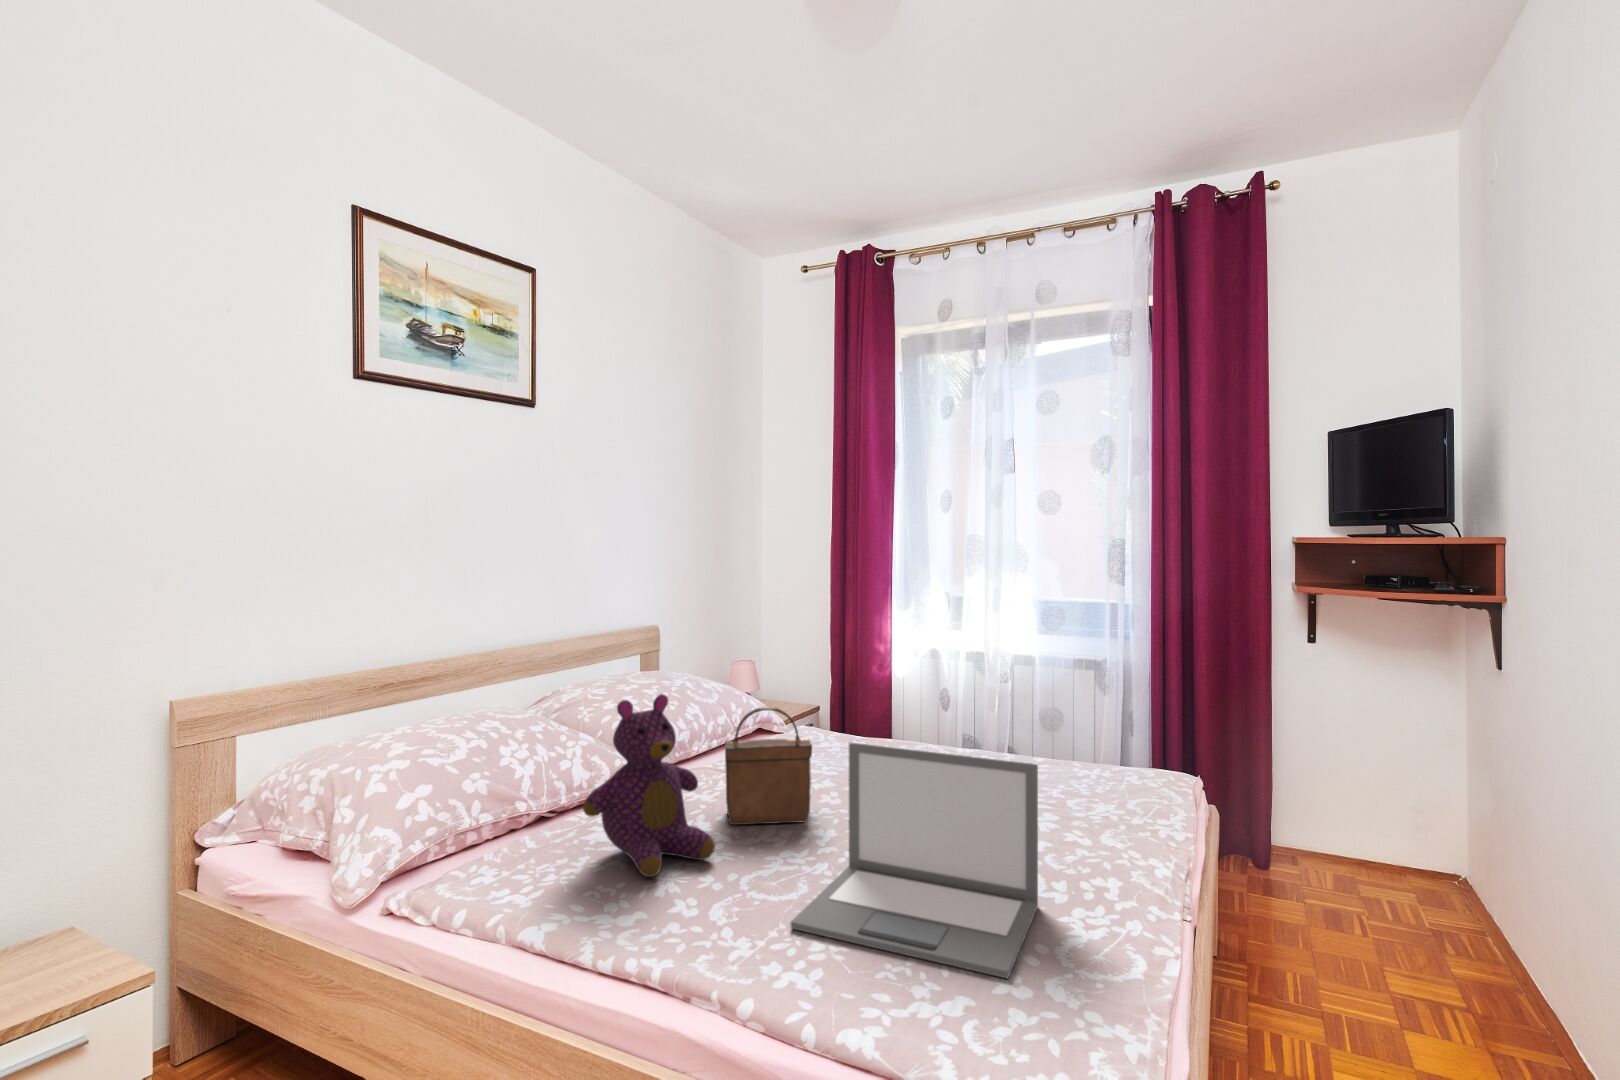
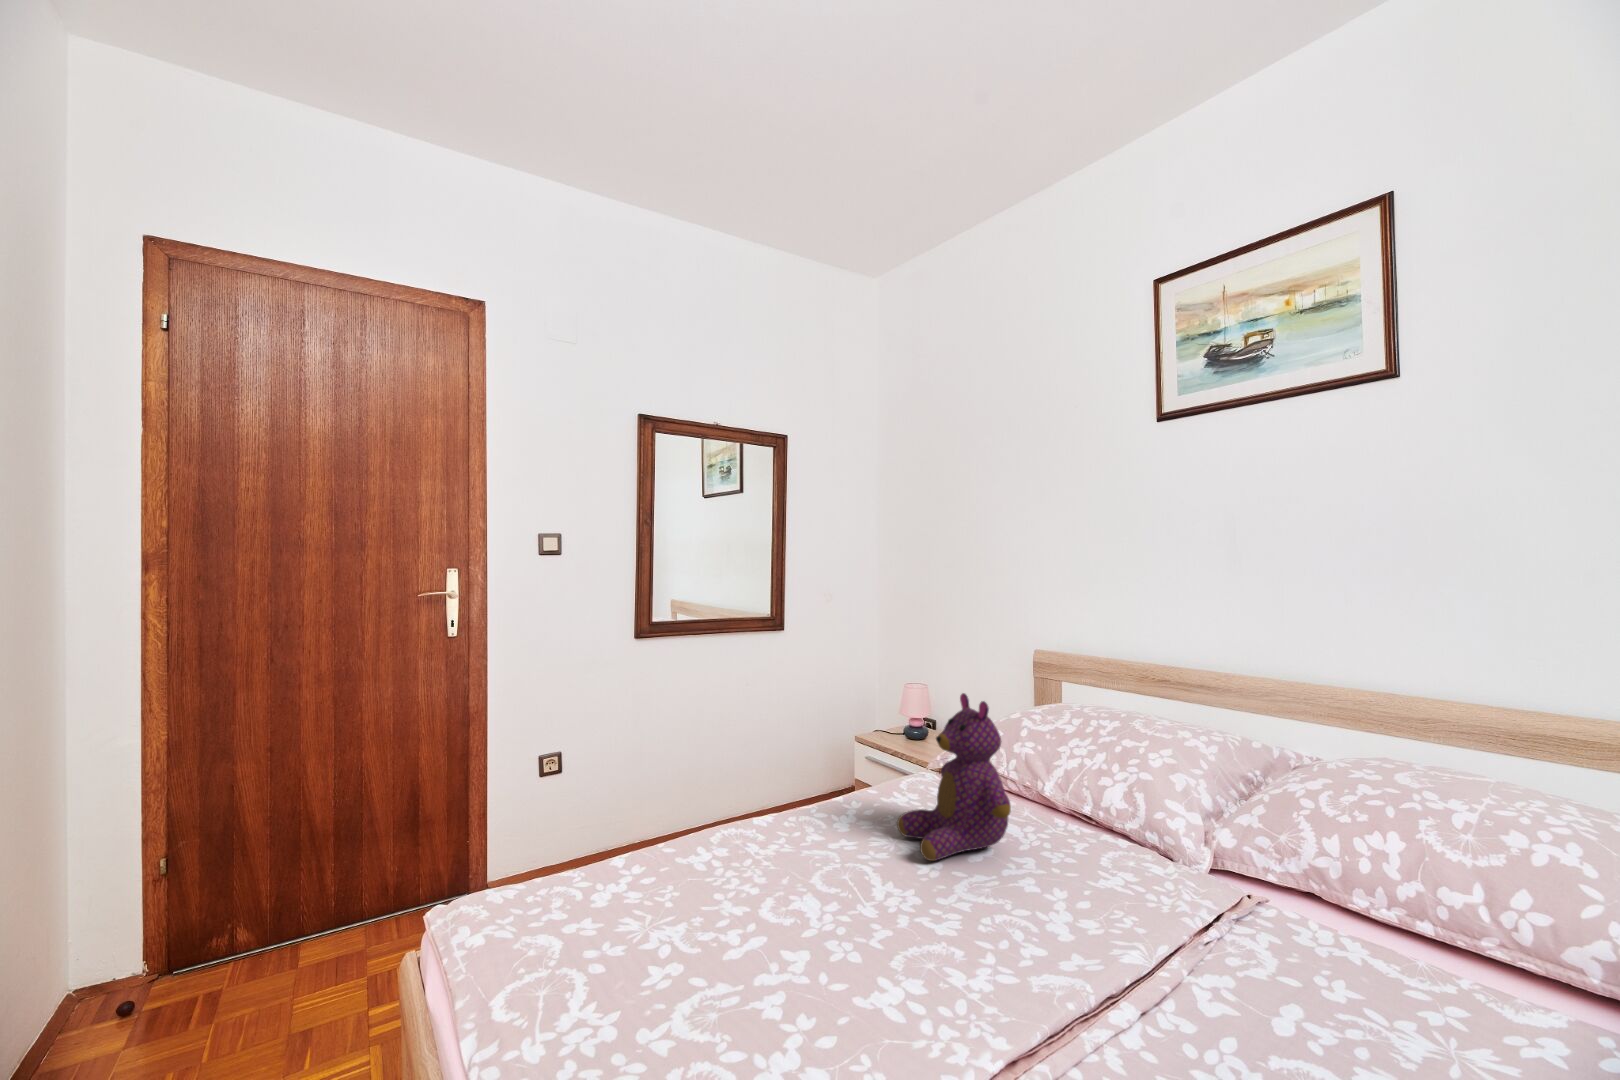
handbag: present [725,707,812,825] -> none [1021,769,1088,953]
laptop: present [791,743,1038,978] -> none [590,773,853,1005]

